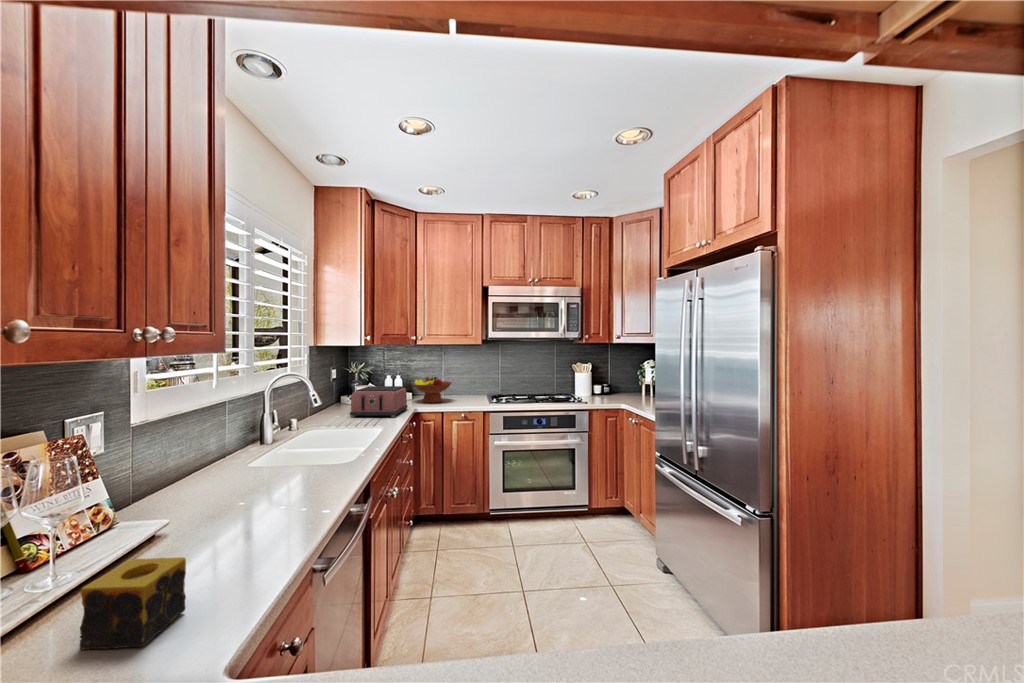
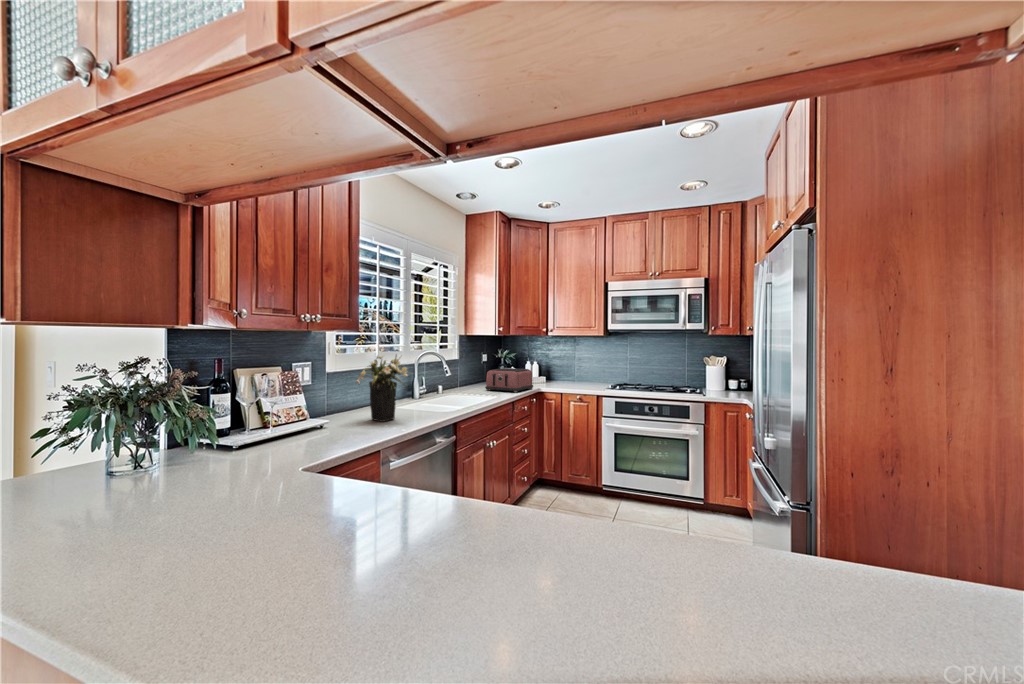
fruit bowl: present [413,377,452,403] -> none [544,364,577,386]
flower arrangement: none [213,386,314,498] -> present [356,355,410,422]
candle: present [79,557,186,650] -> none [264,422,307,457]

